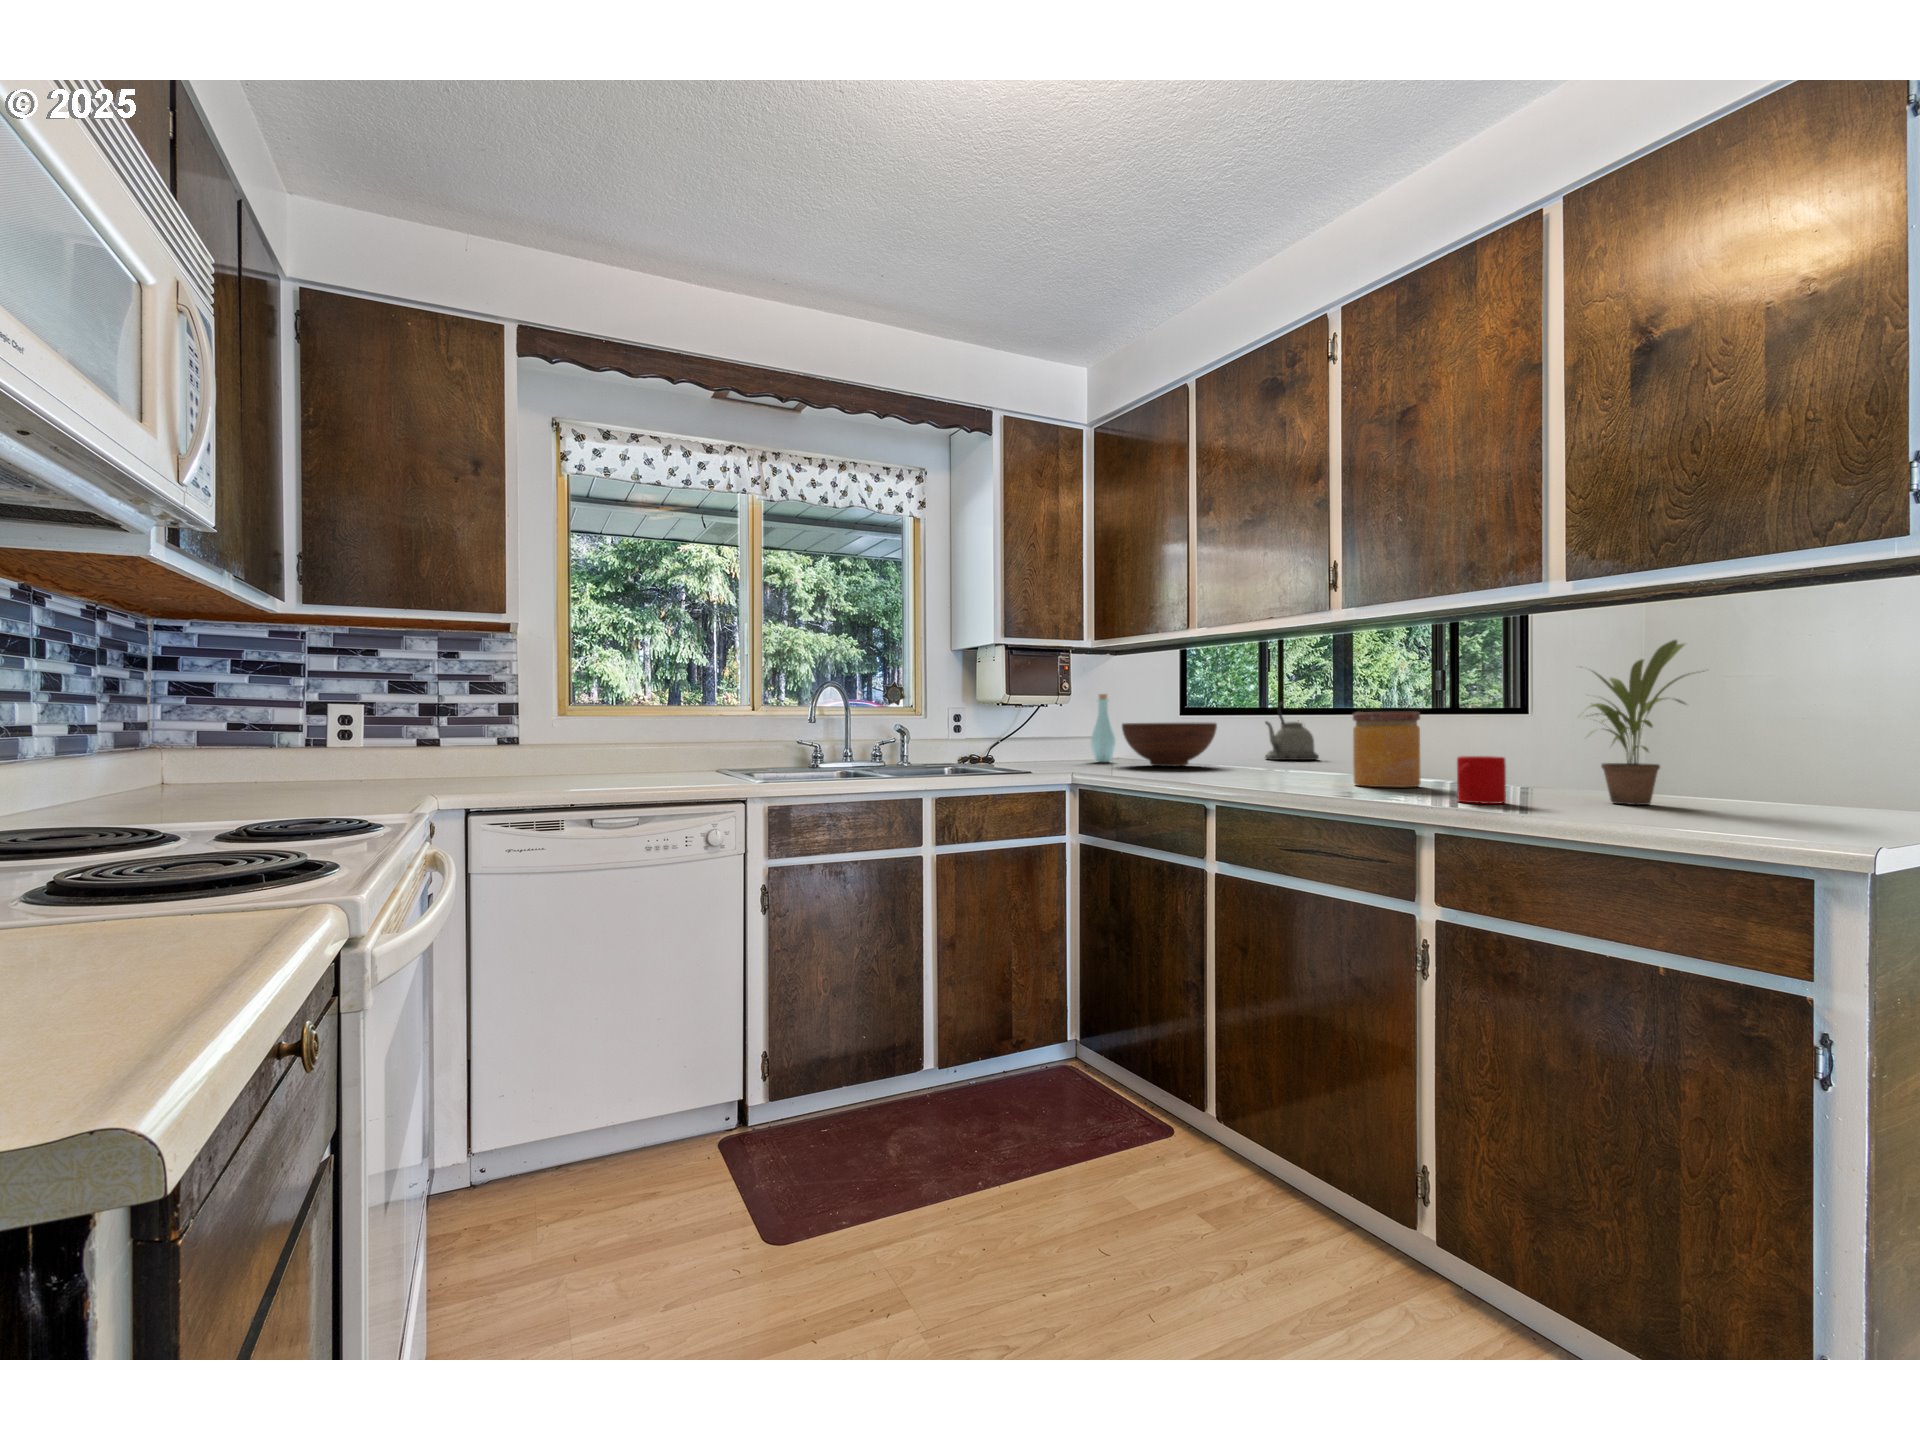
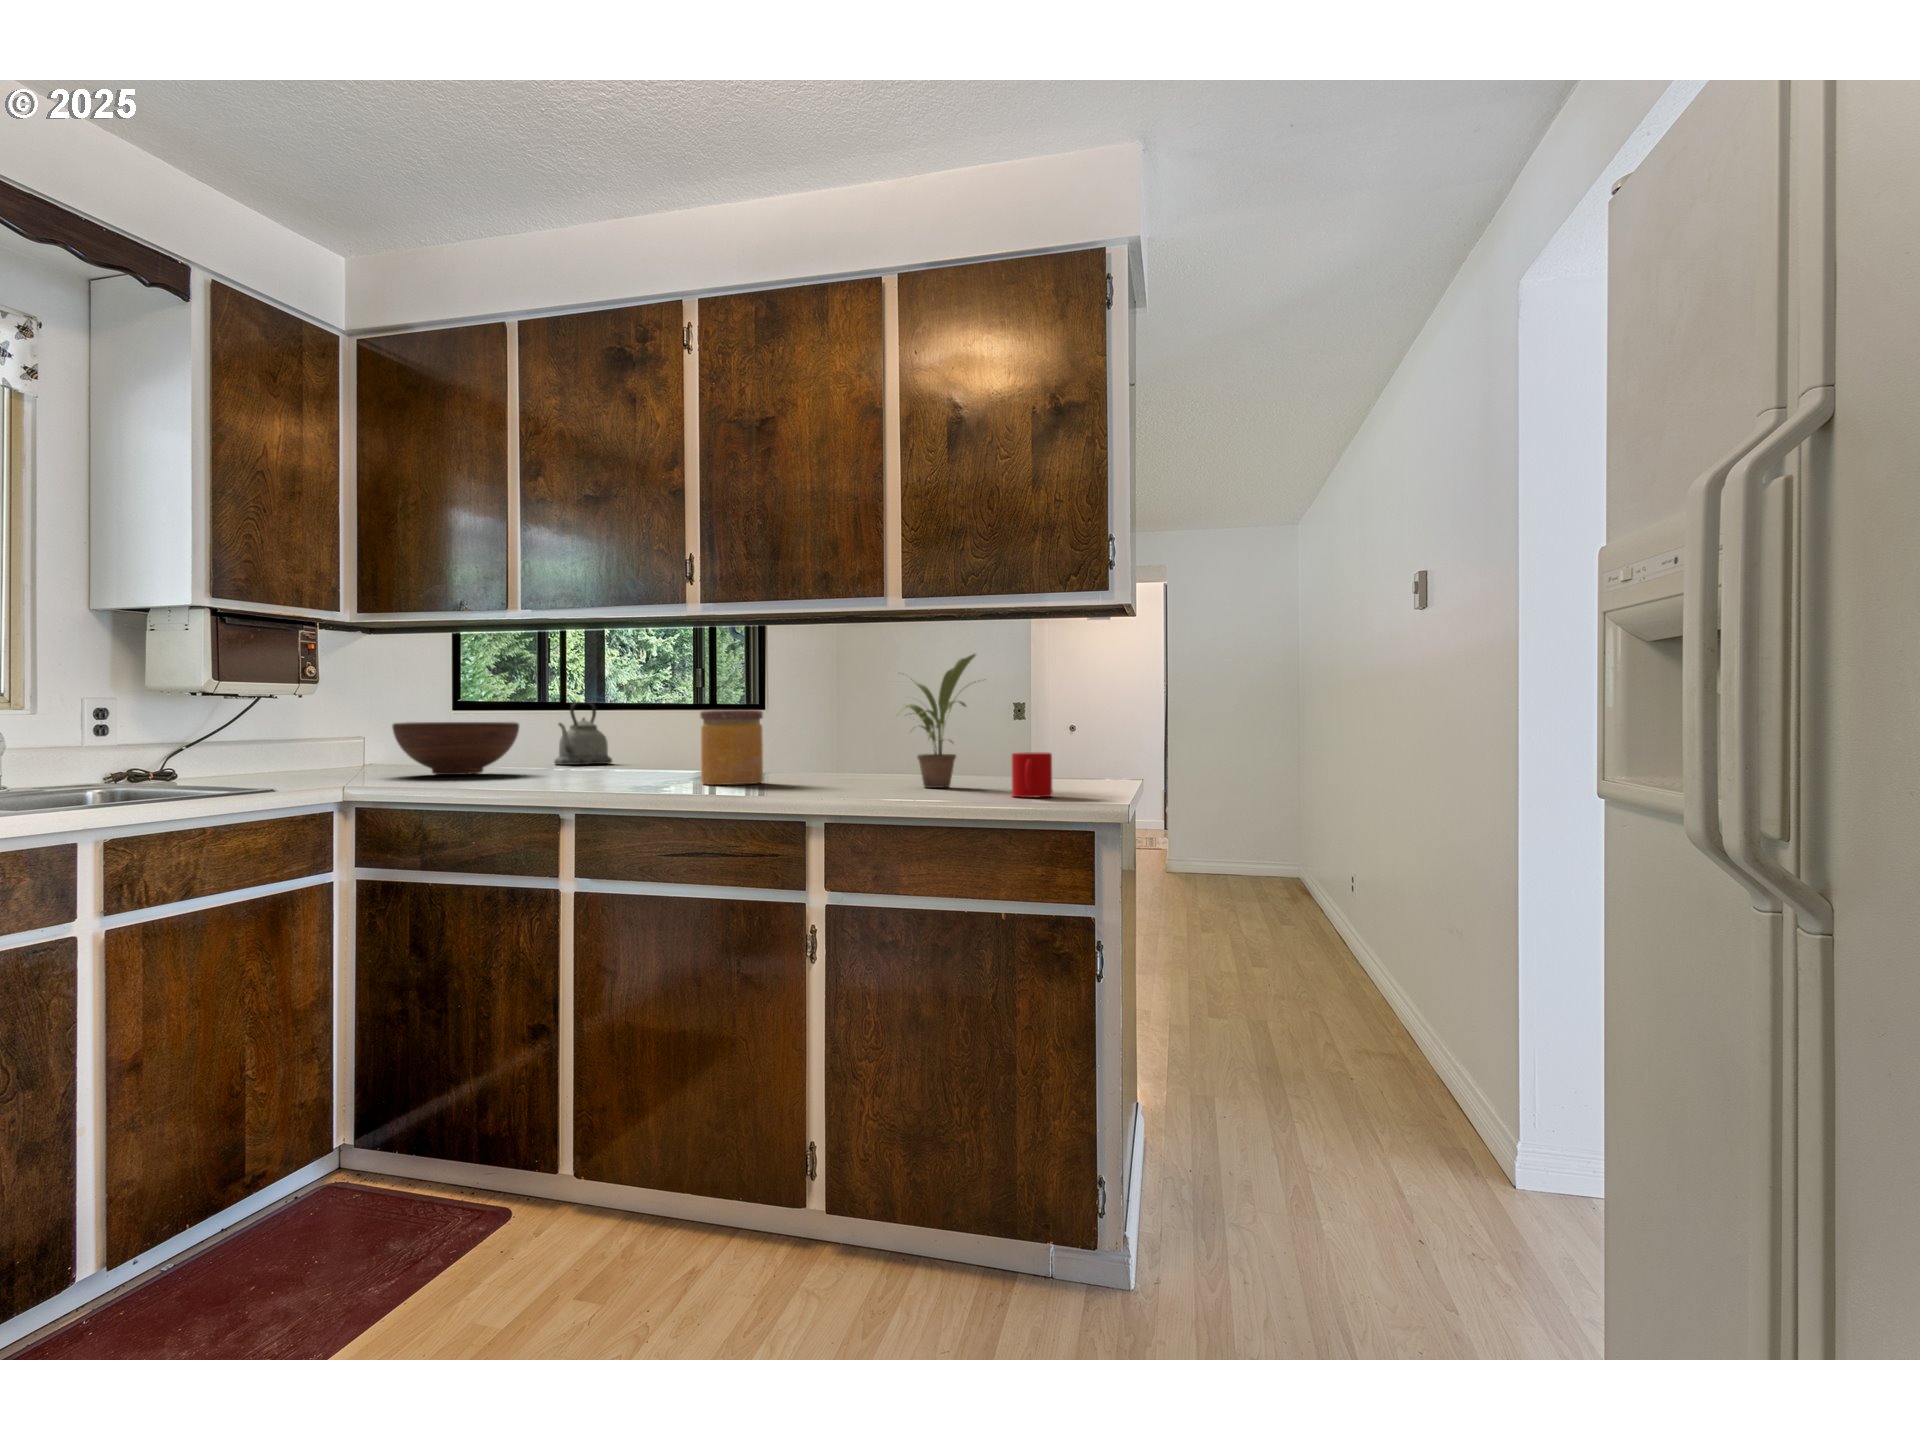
bottle: present [1091,694,1116,762] -> none [336,686,374,773]
mug: present [1457,756,1506,804] -> present [1012,752,1052,797]

